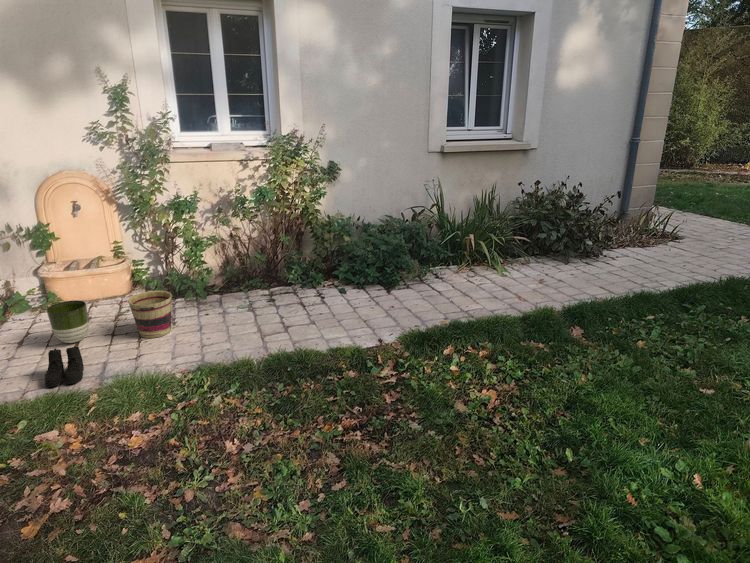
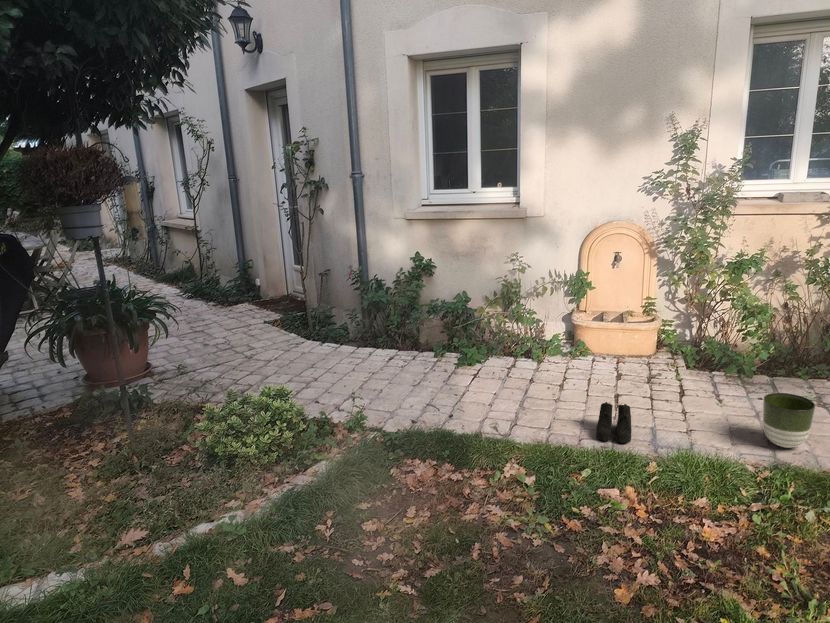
basket: present [128,291,172,338] -> none [676,359,727,413]
planter: present [47,300,89,343] -> present [763,393,815,448]

